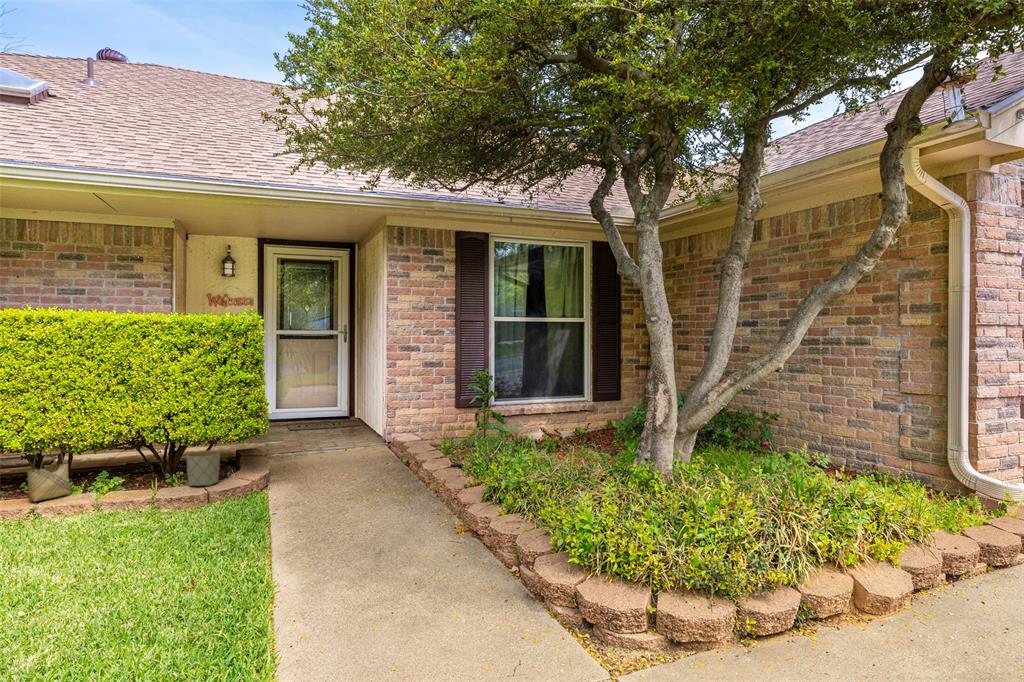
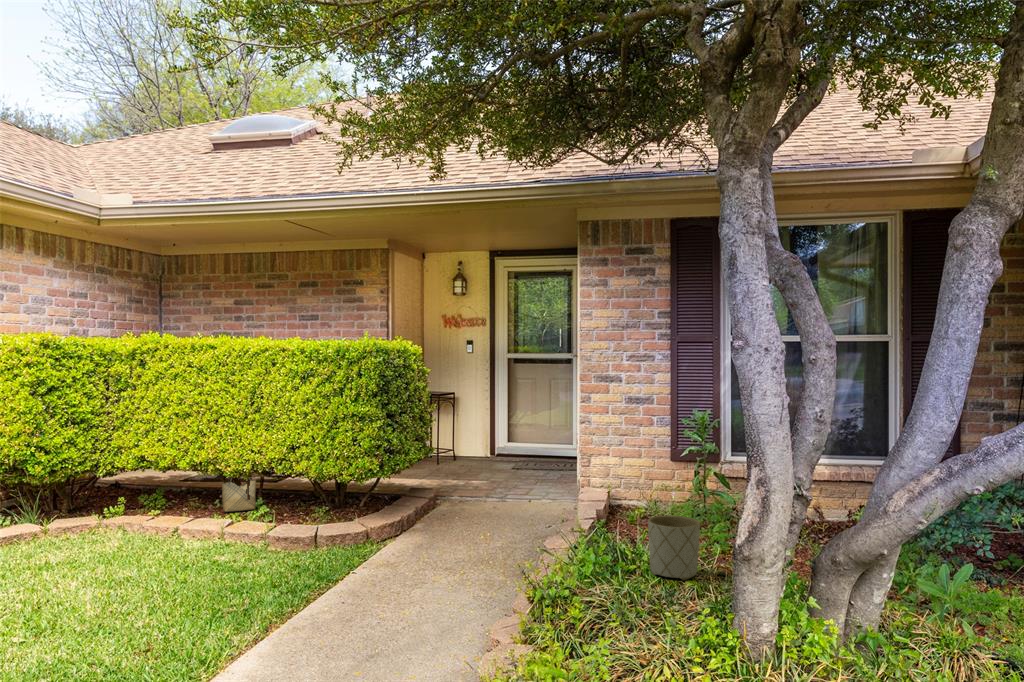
planter: present [186,451,220,486] -> present [648,515,700,580]

